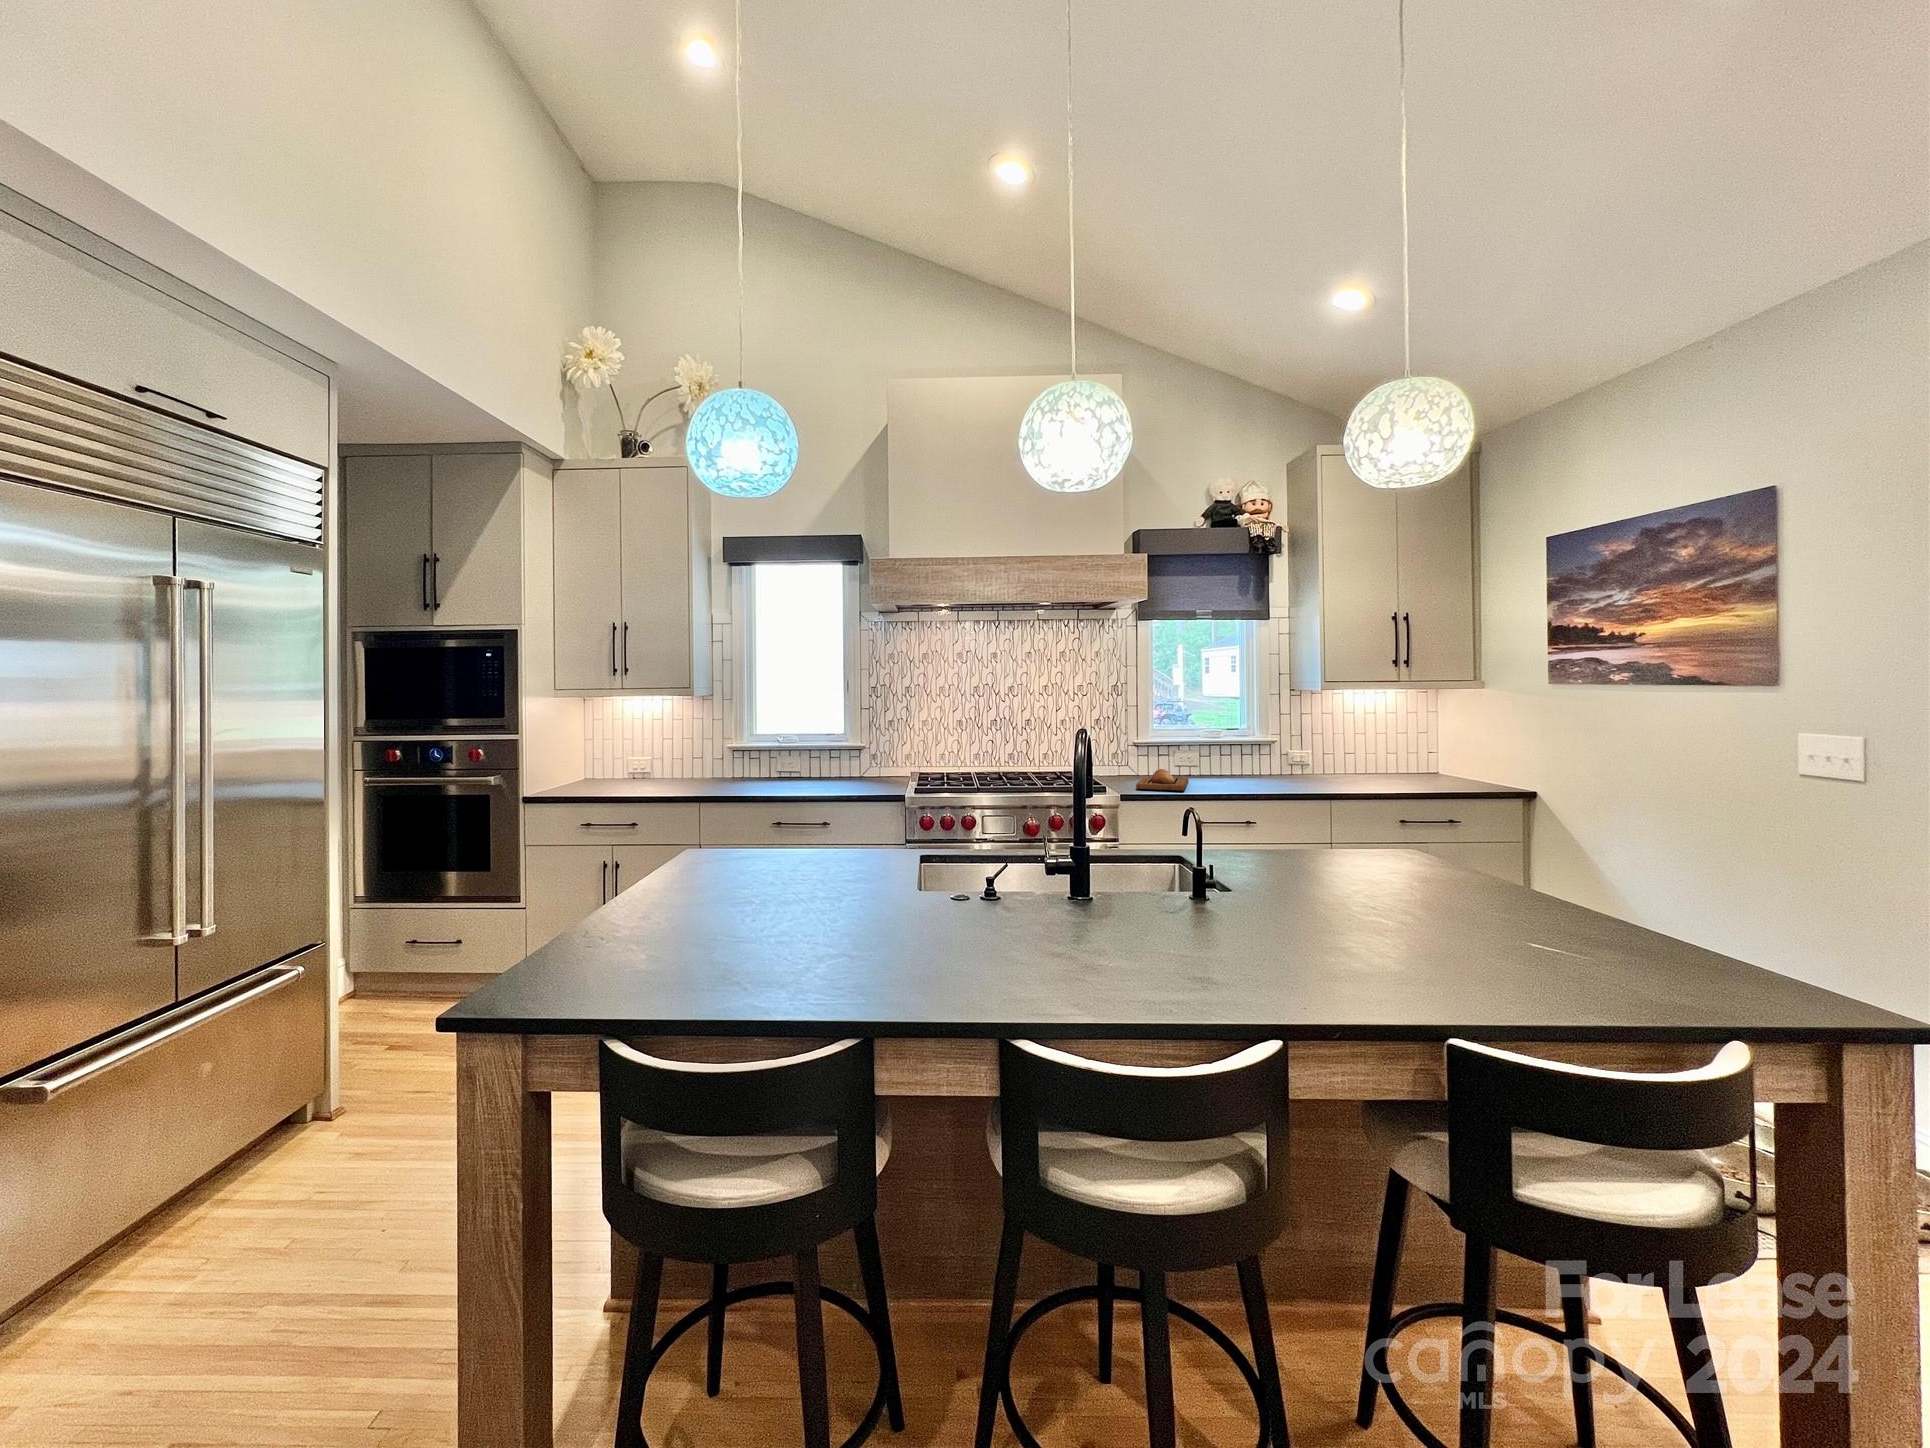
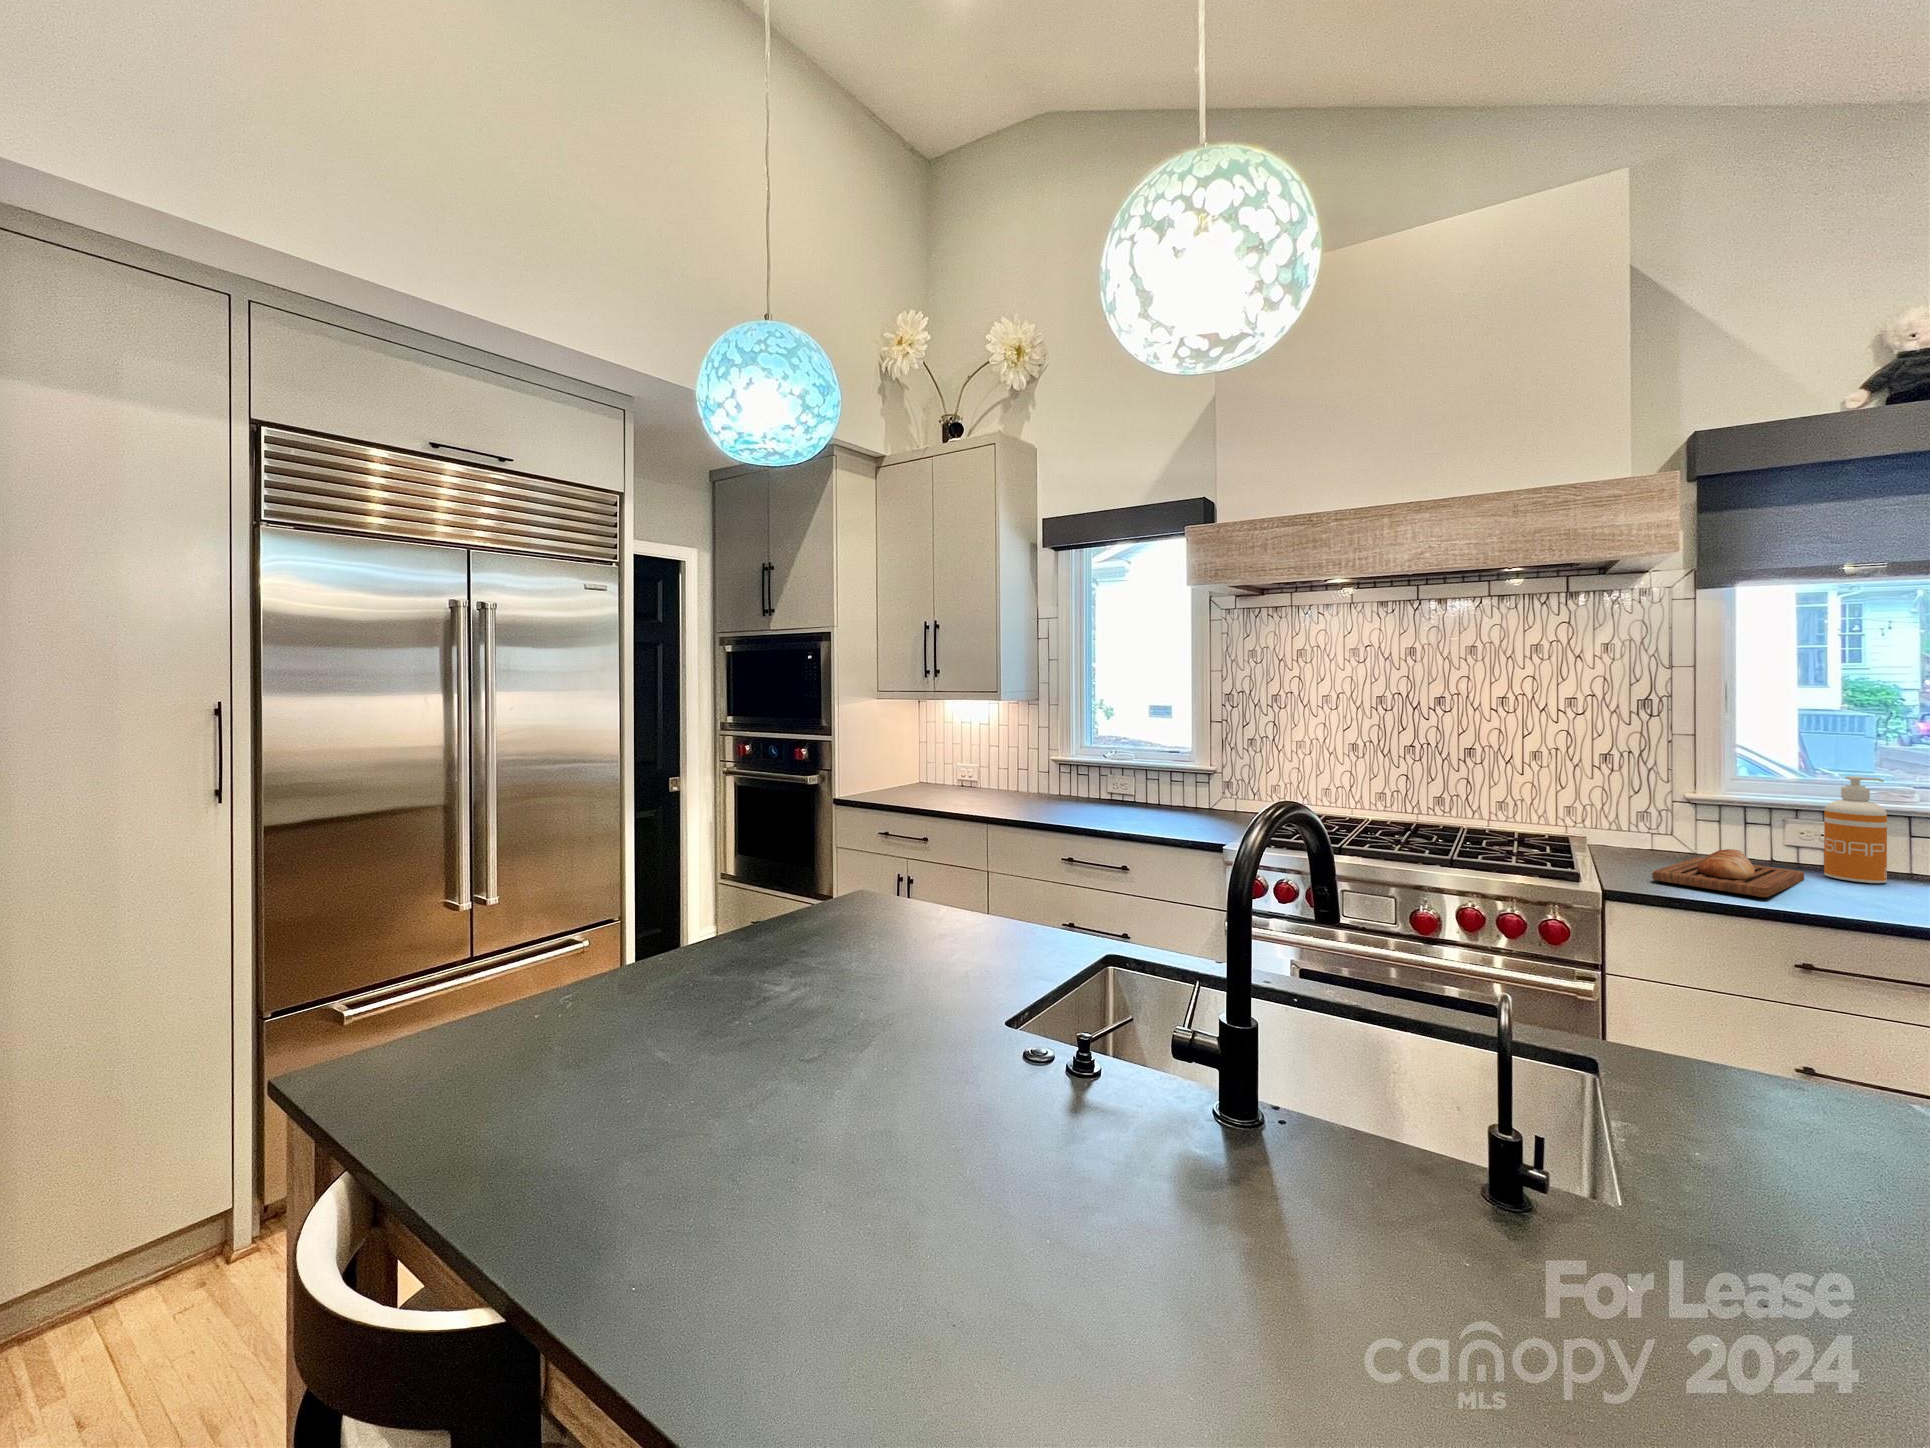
soap dispenser: none [1194,725,1216,780] -> present [1824,776,1887,883]

